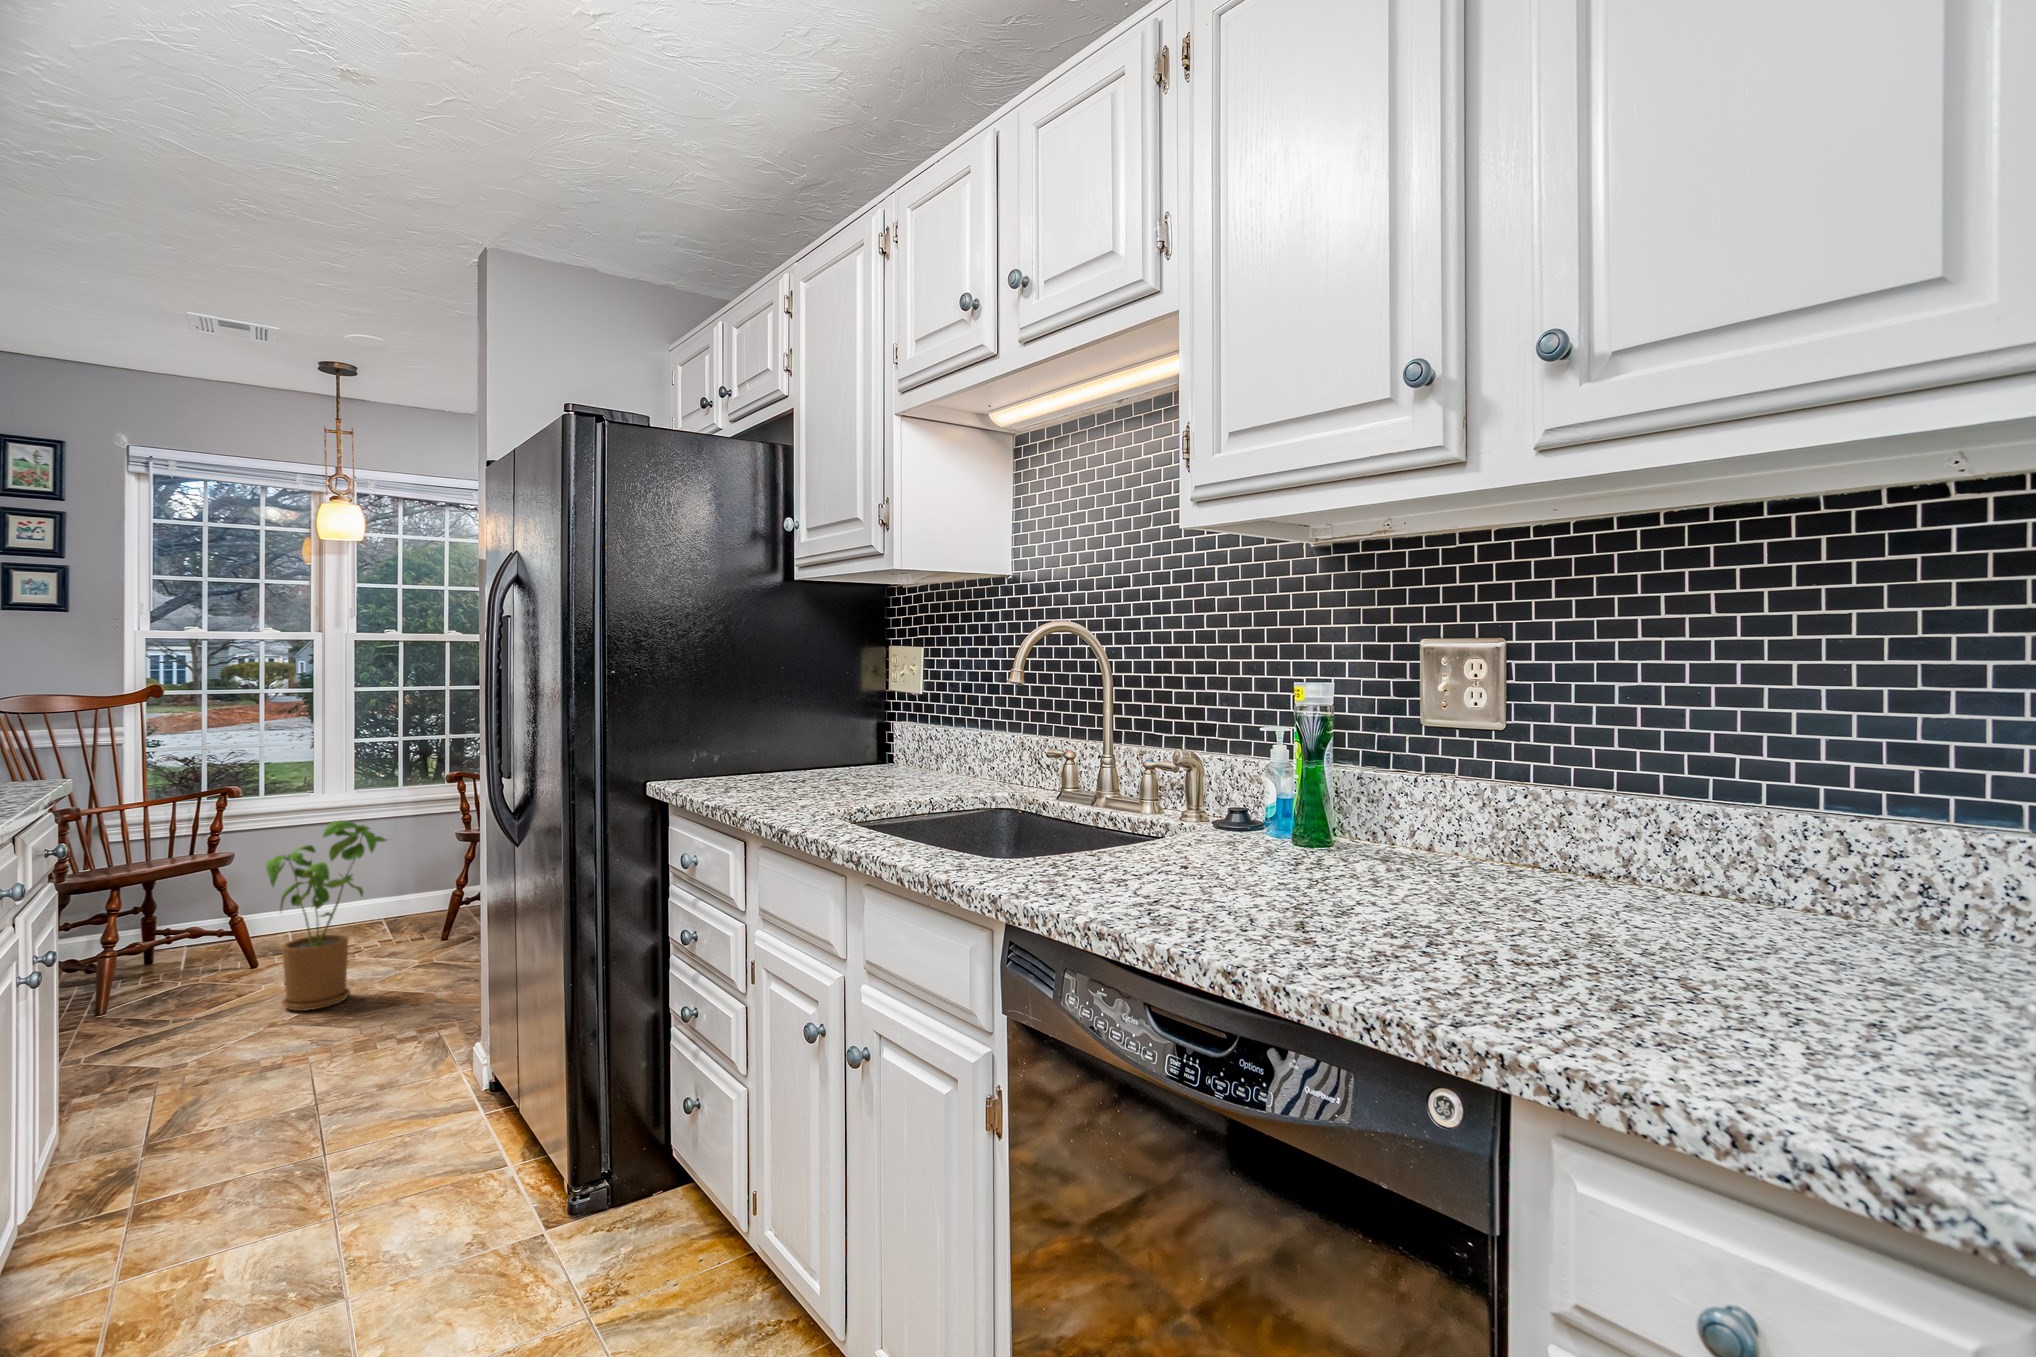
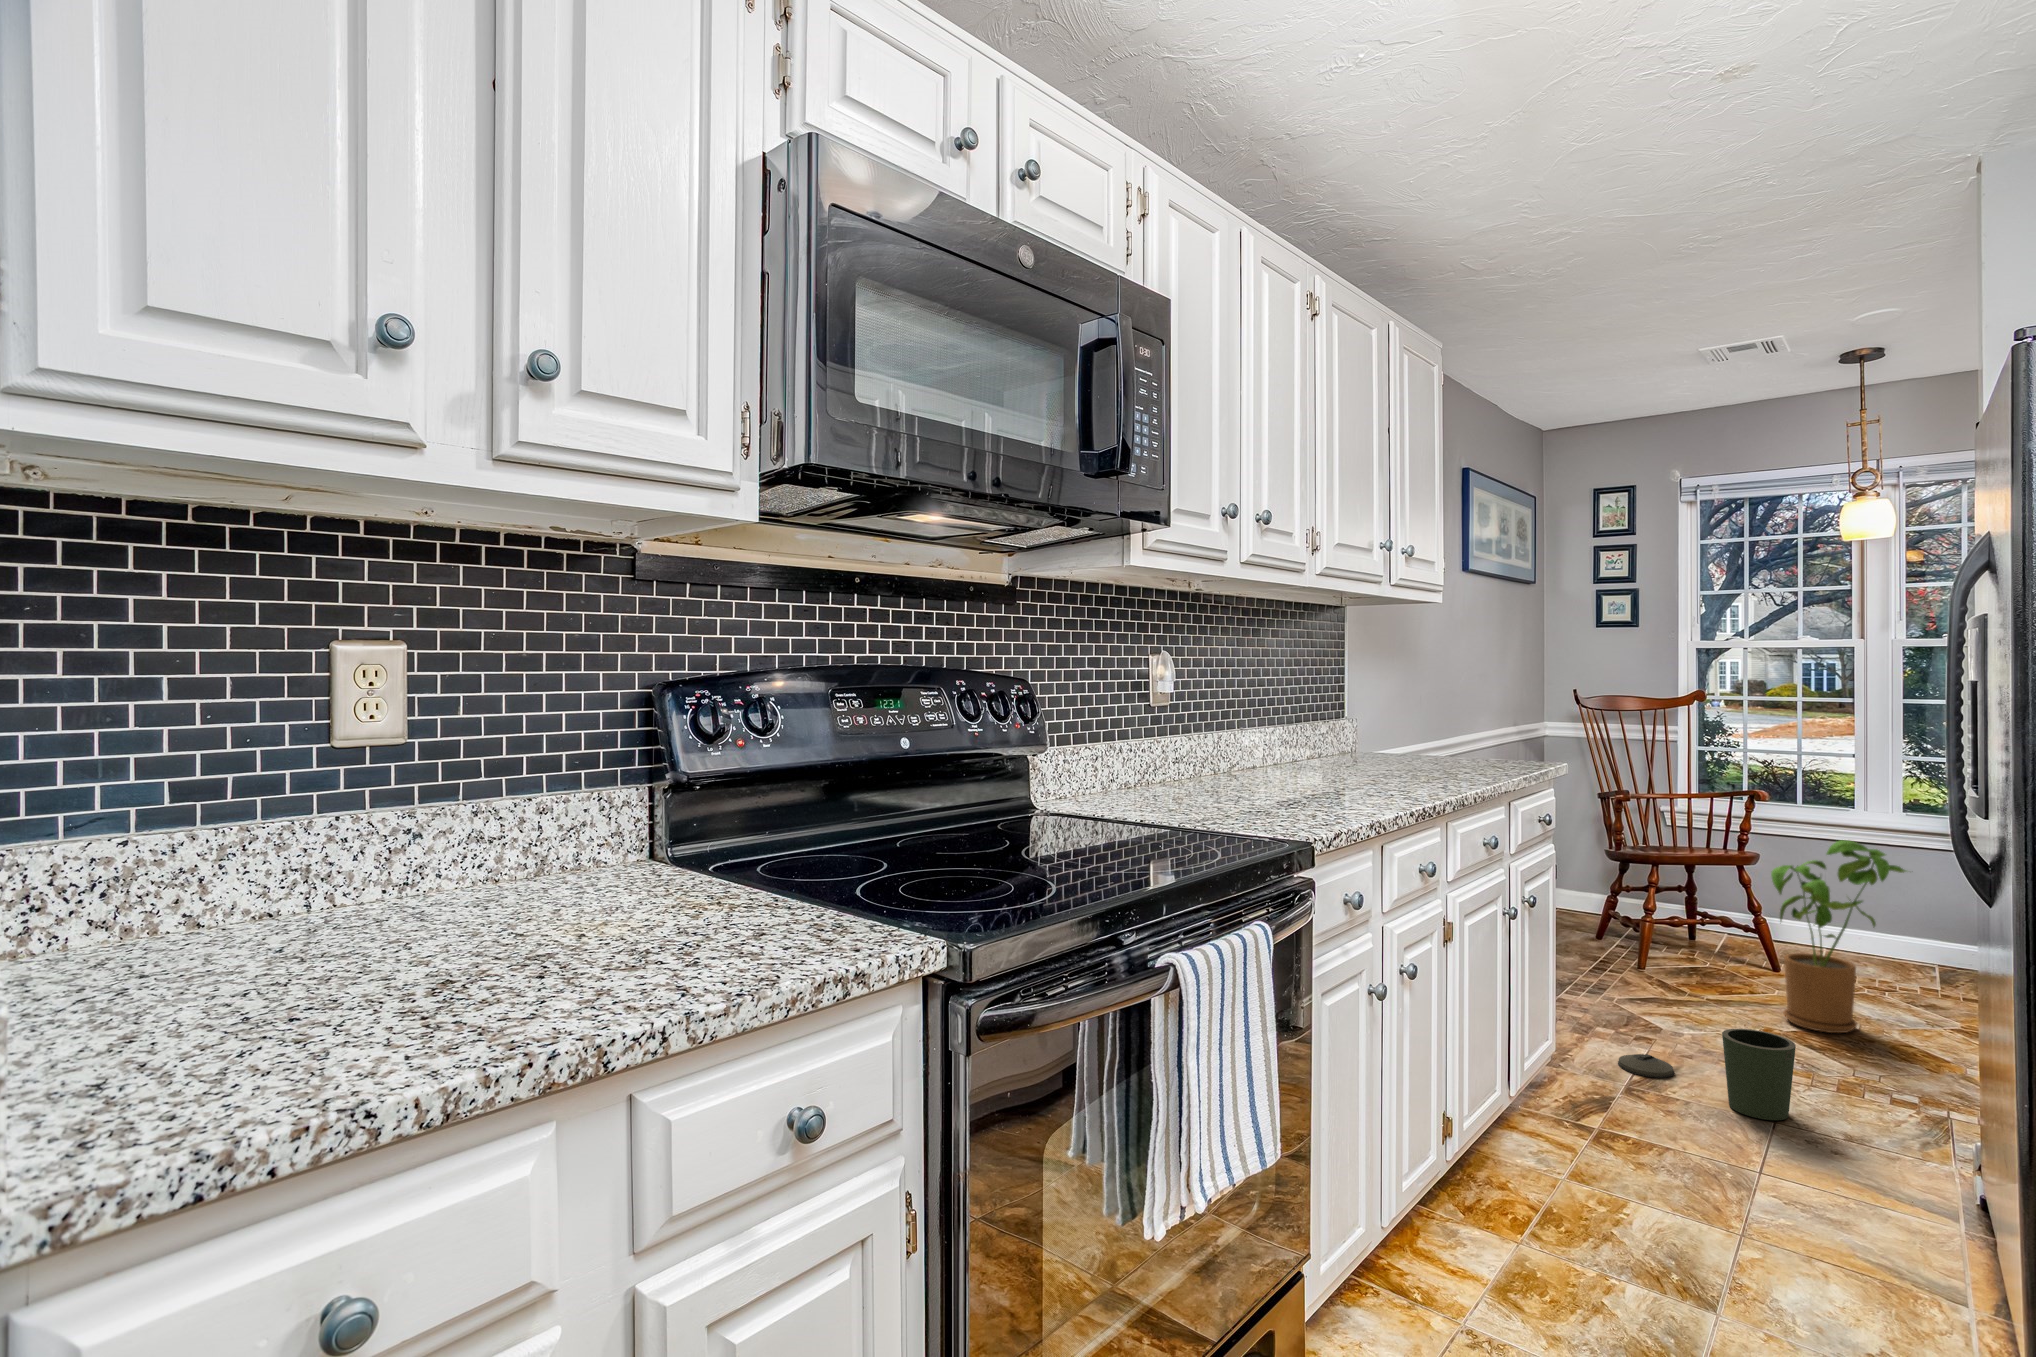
trash can: none [123,1021,332,1128] -> present [1618,1029,1796,1120]

